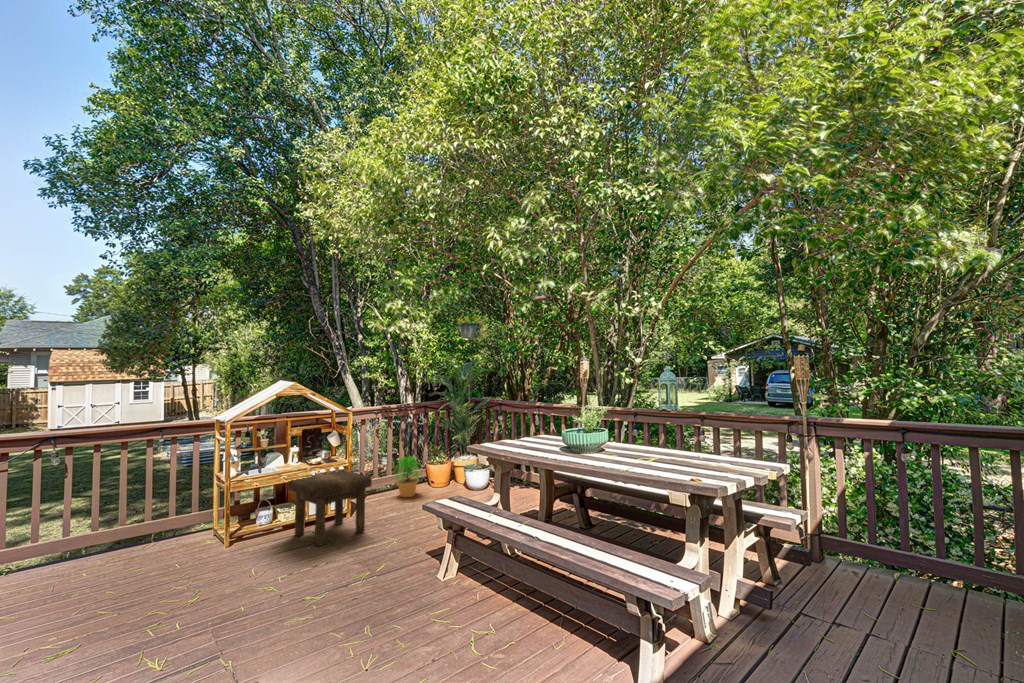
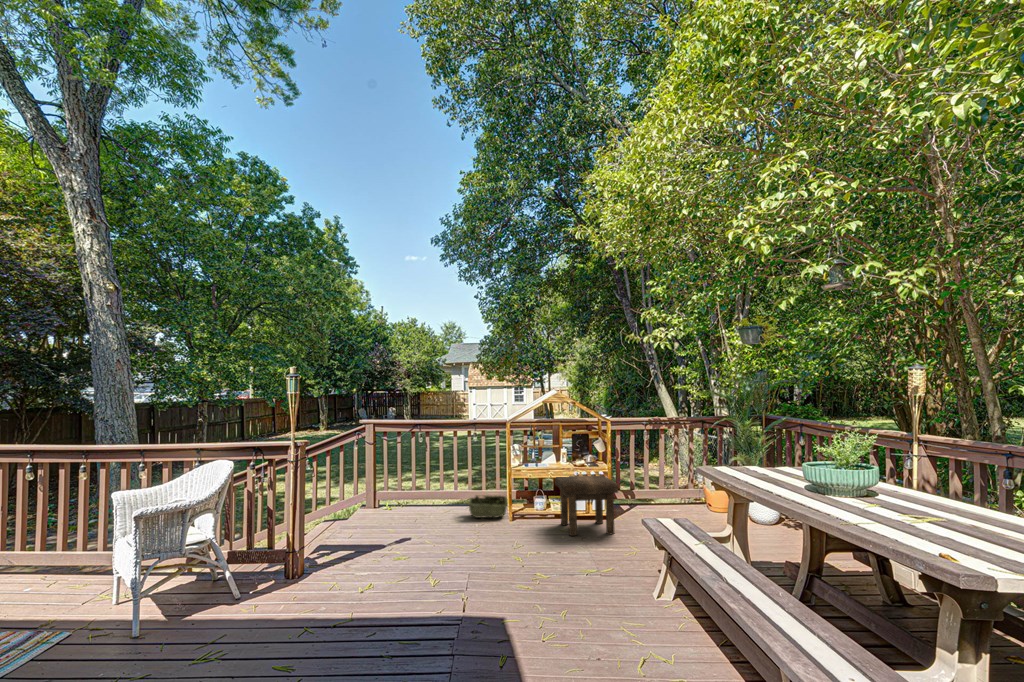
potted plant: present [395,457,419,497] -> none [660,470,693,514]
woven basket: none [146,517,215,557] -> present [469,495,508,518]

